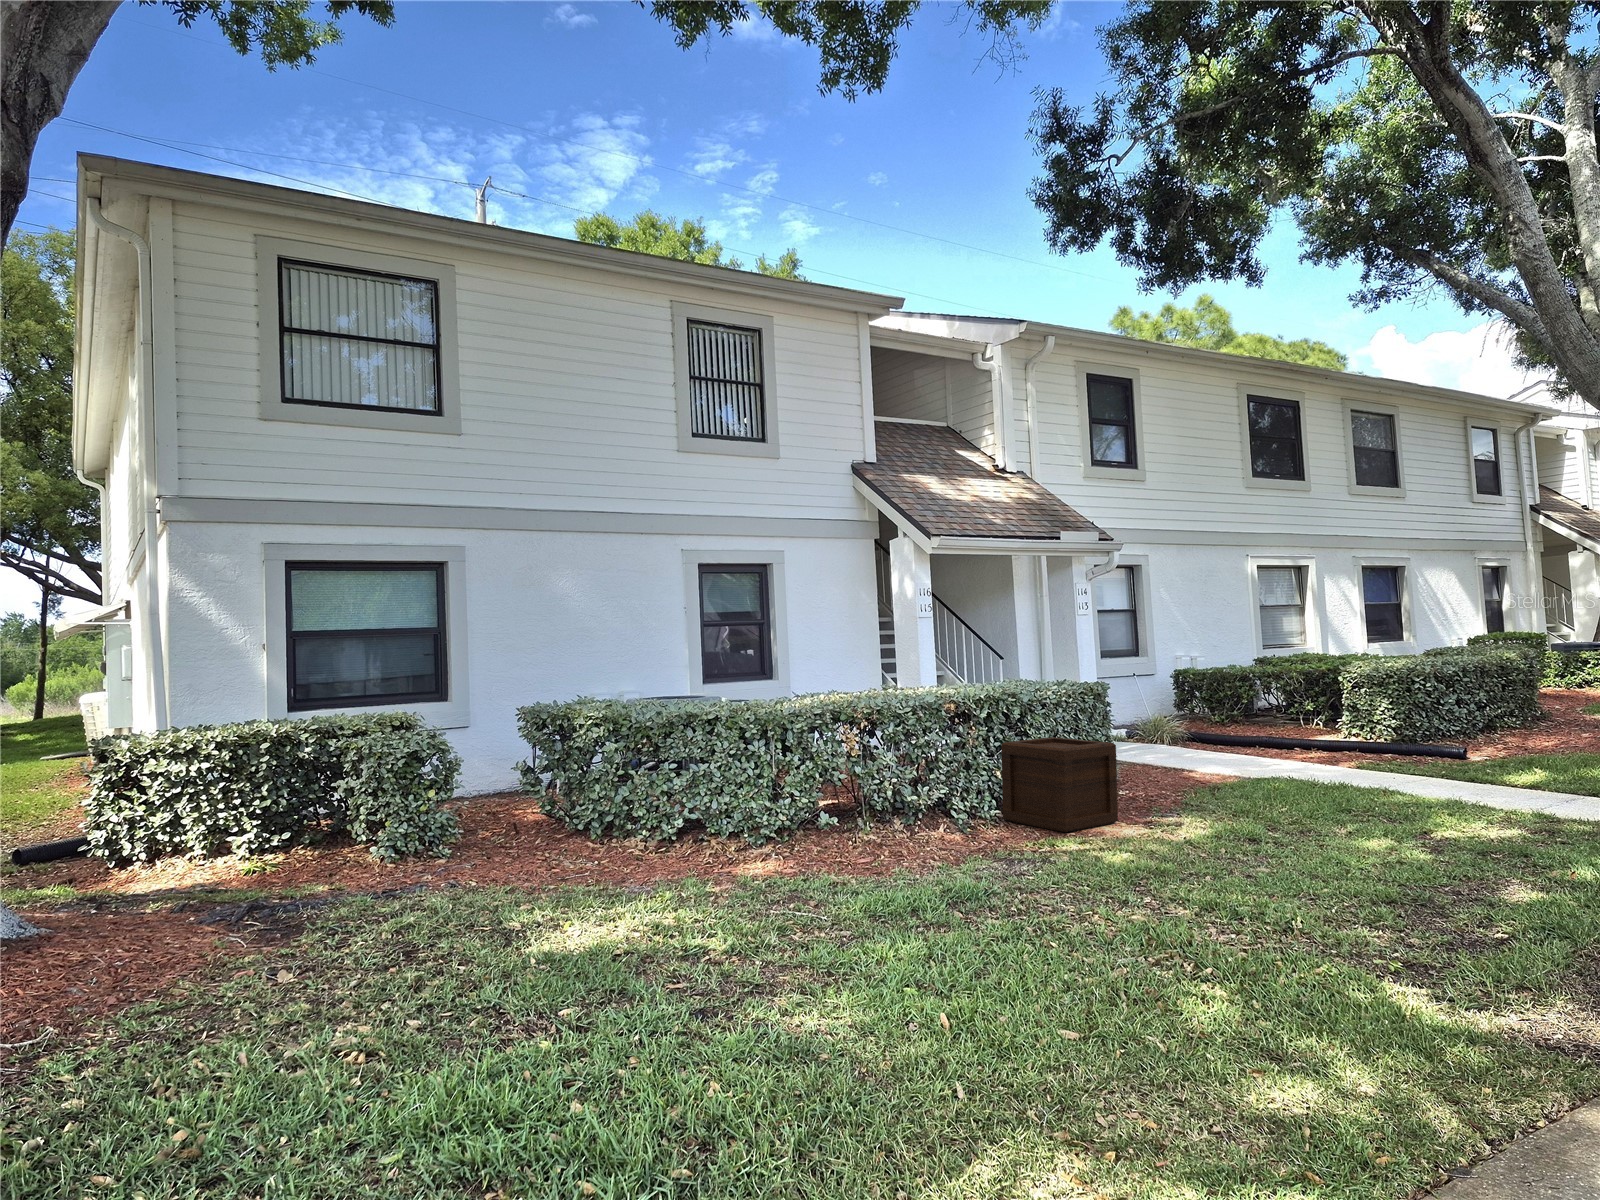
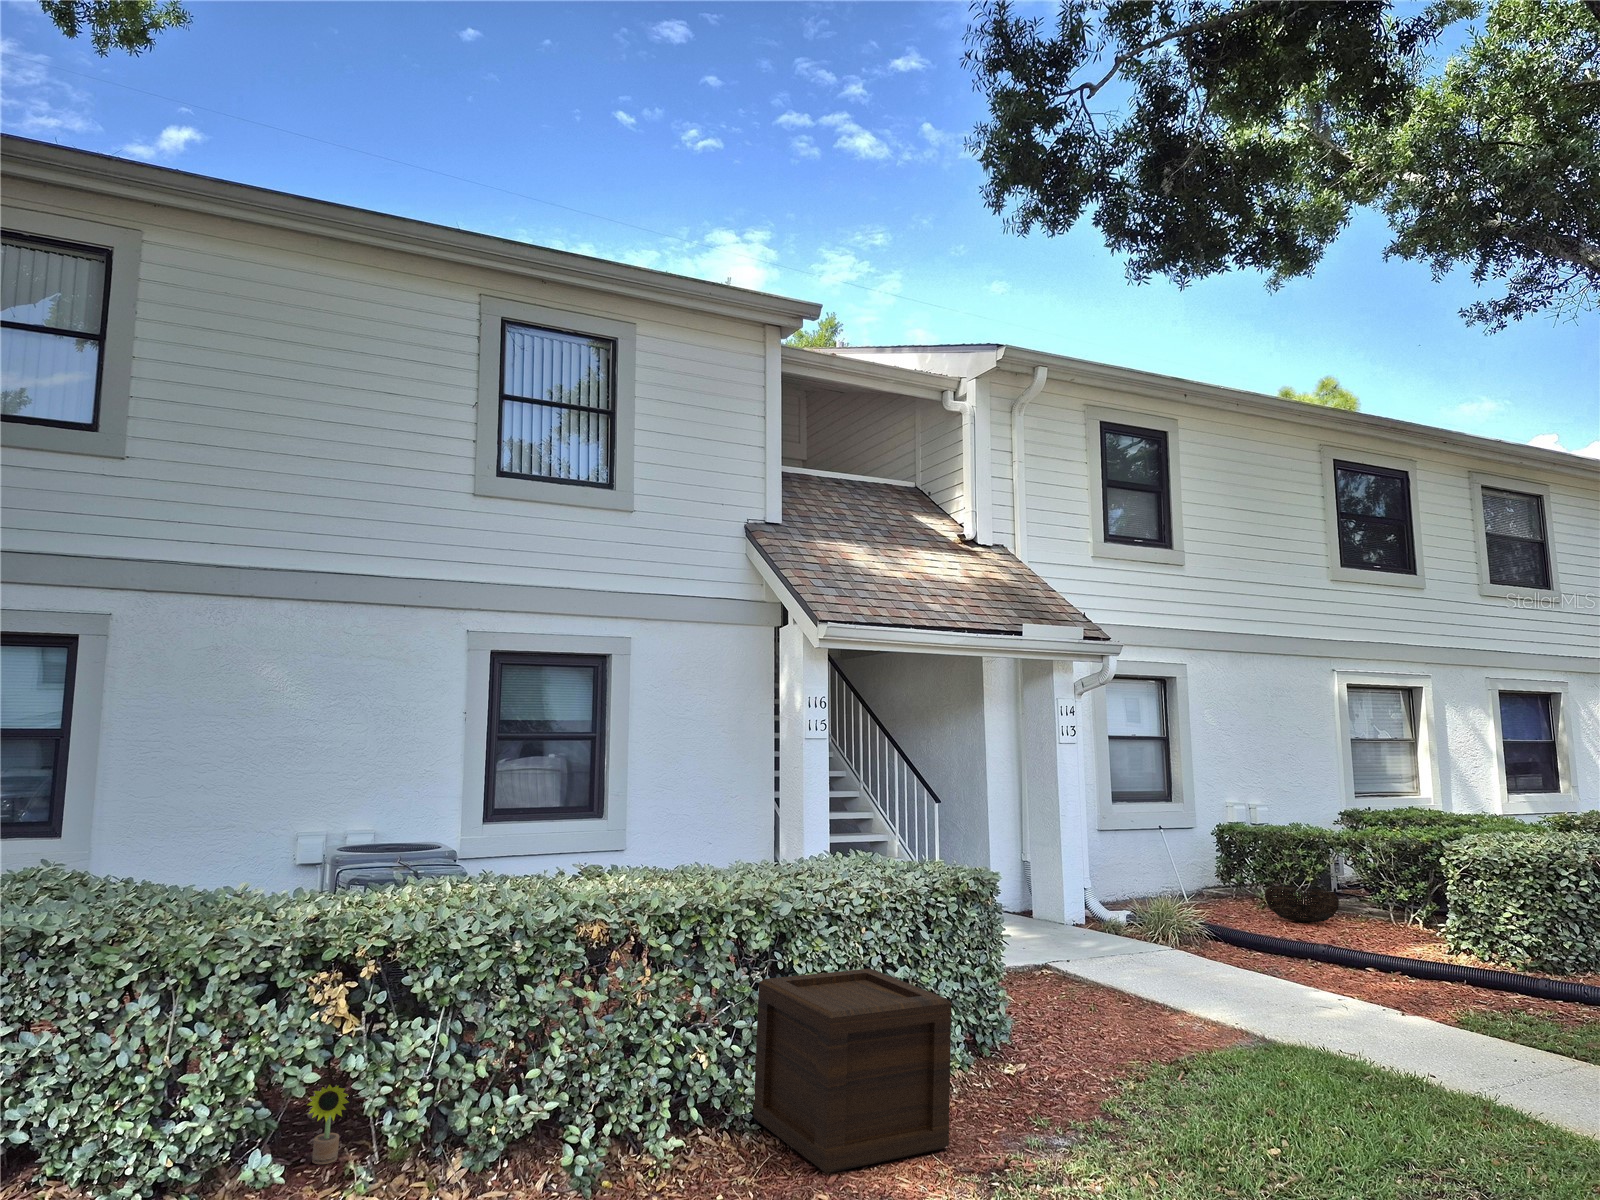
basket: none [1213,708,1264,732] -> present [1265,885,1339,923]
decorative plant: none [794,801,815,844] -> present [307,1085,349,1164]

